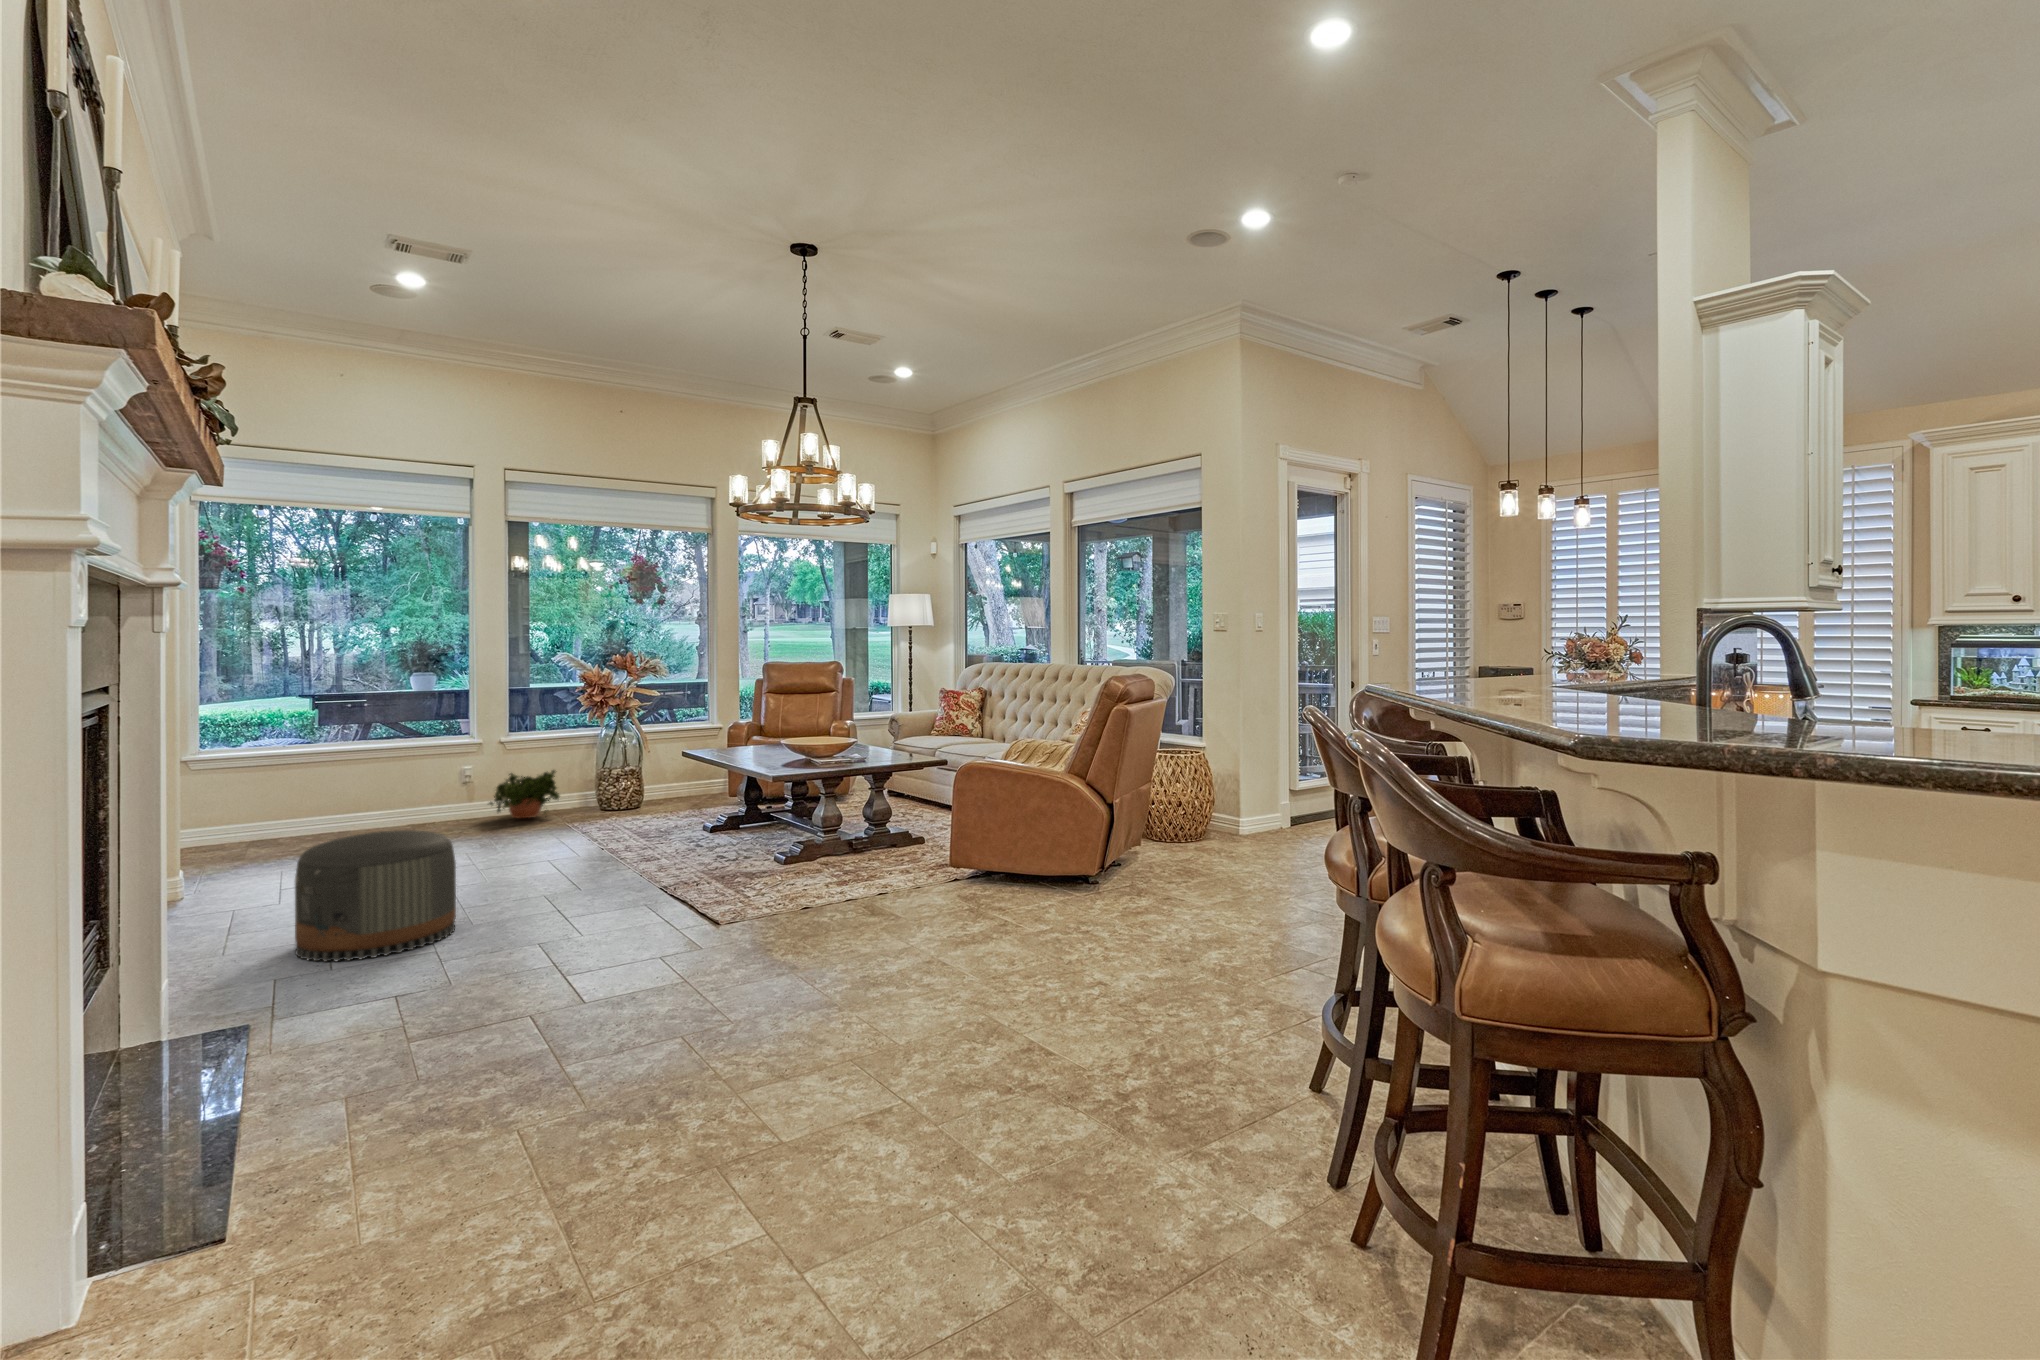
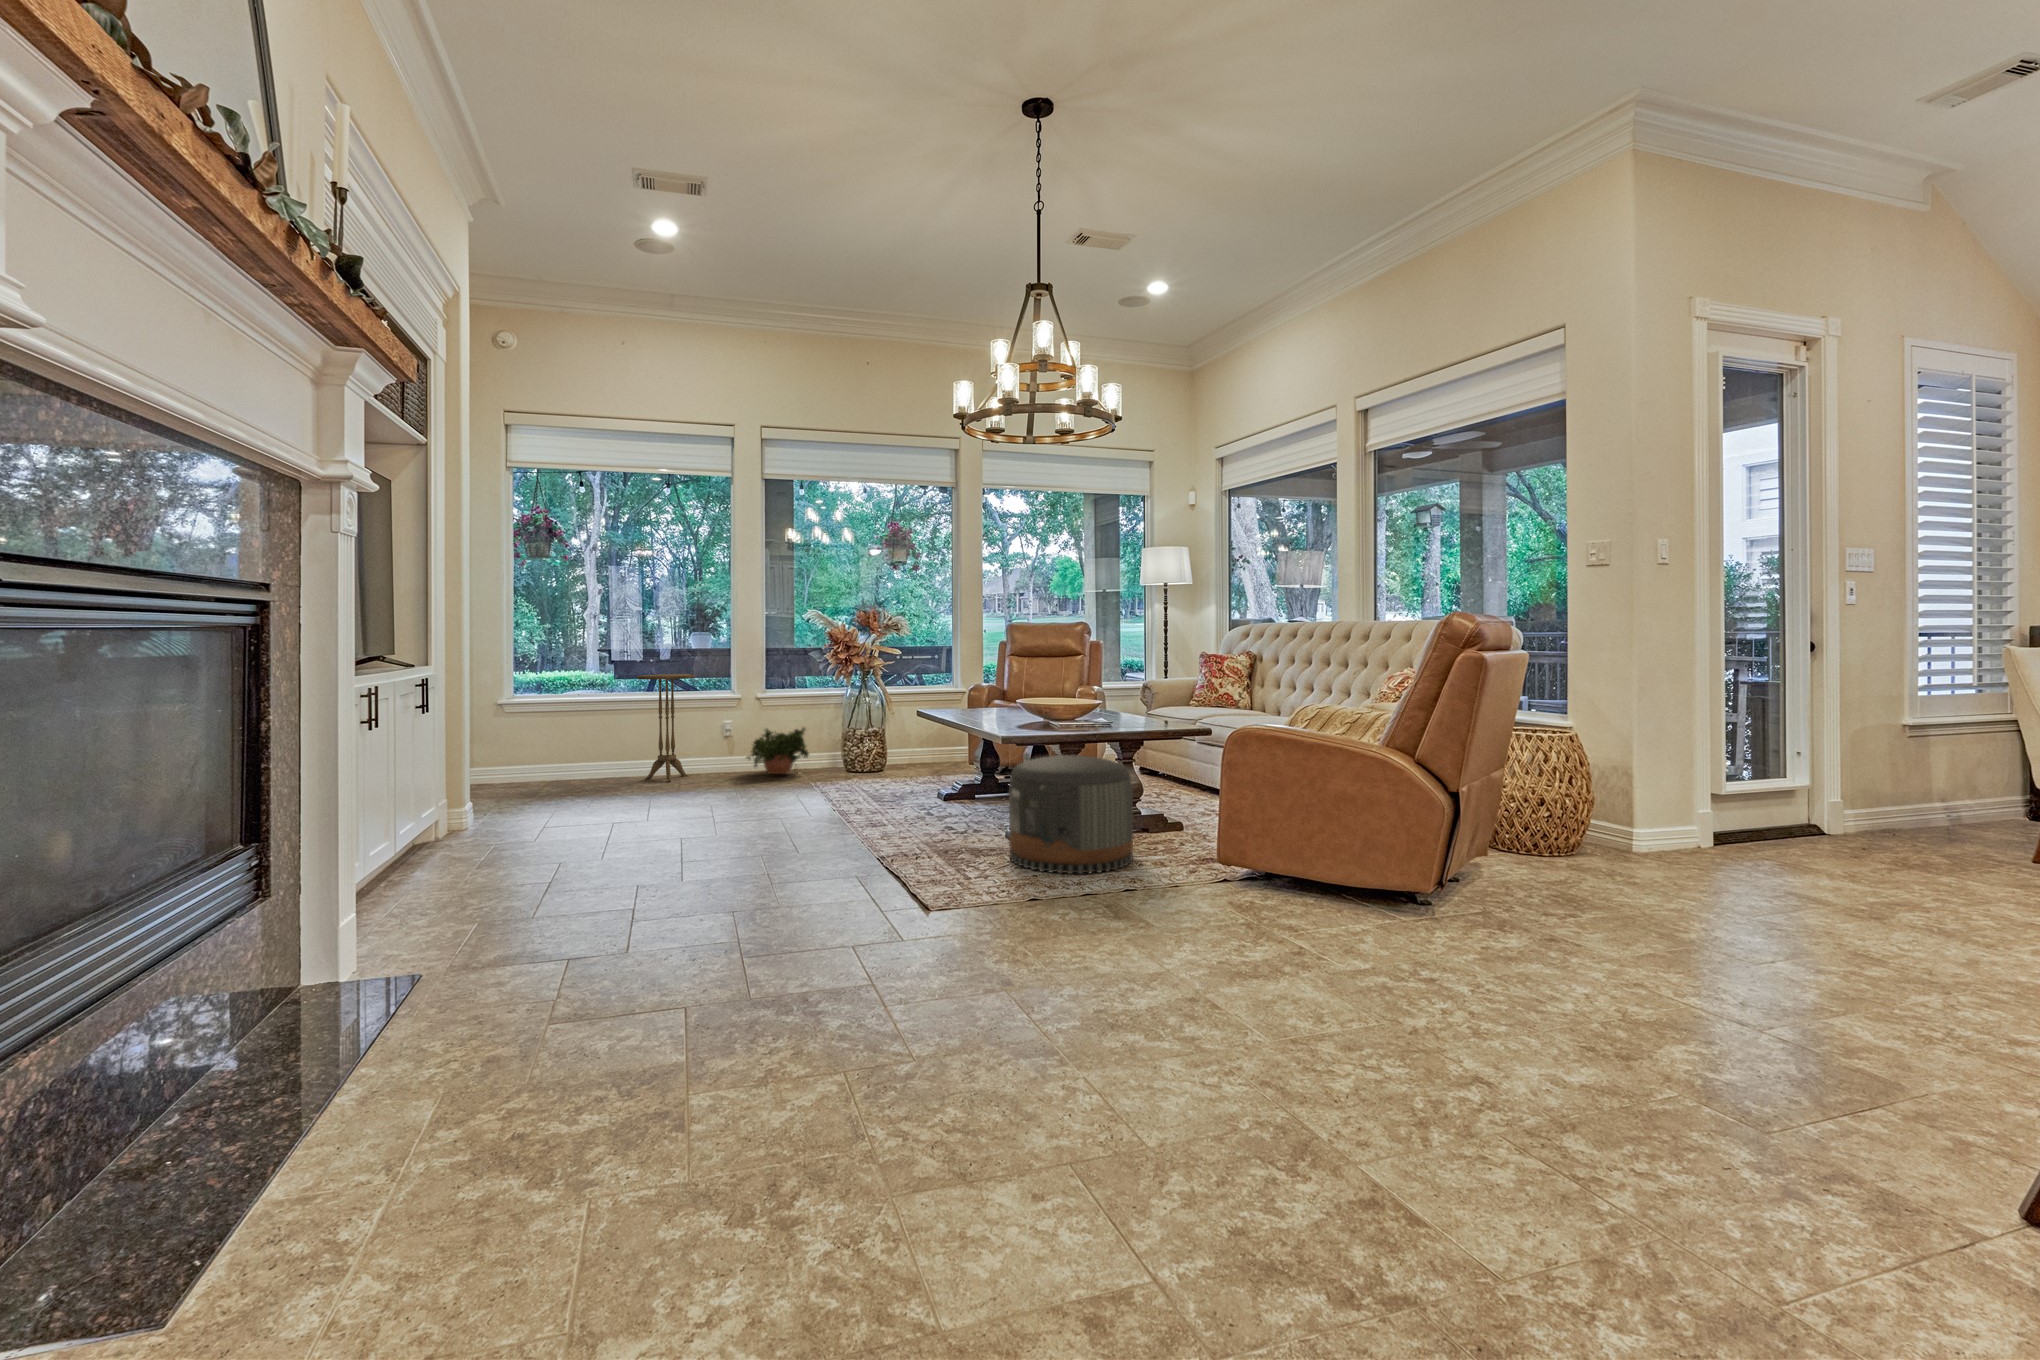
side table: none [357,720,428,834] -> present [637,674,695,782]
pouf: present [295,830,456,962] -> present [1009,755,1133,874]

